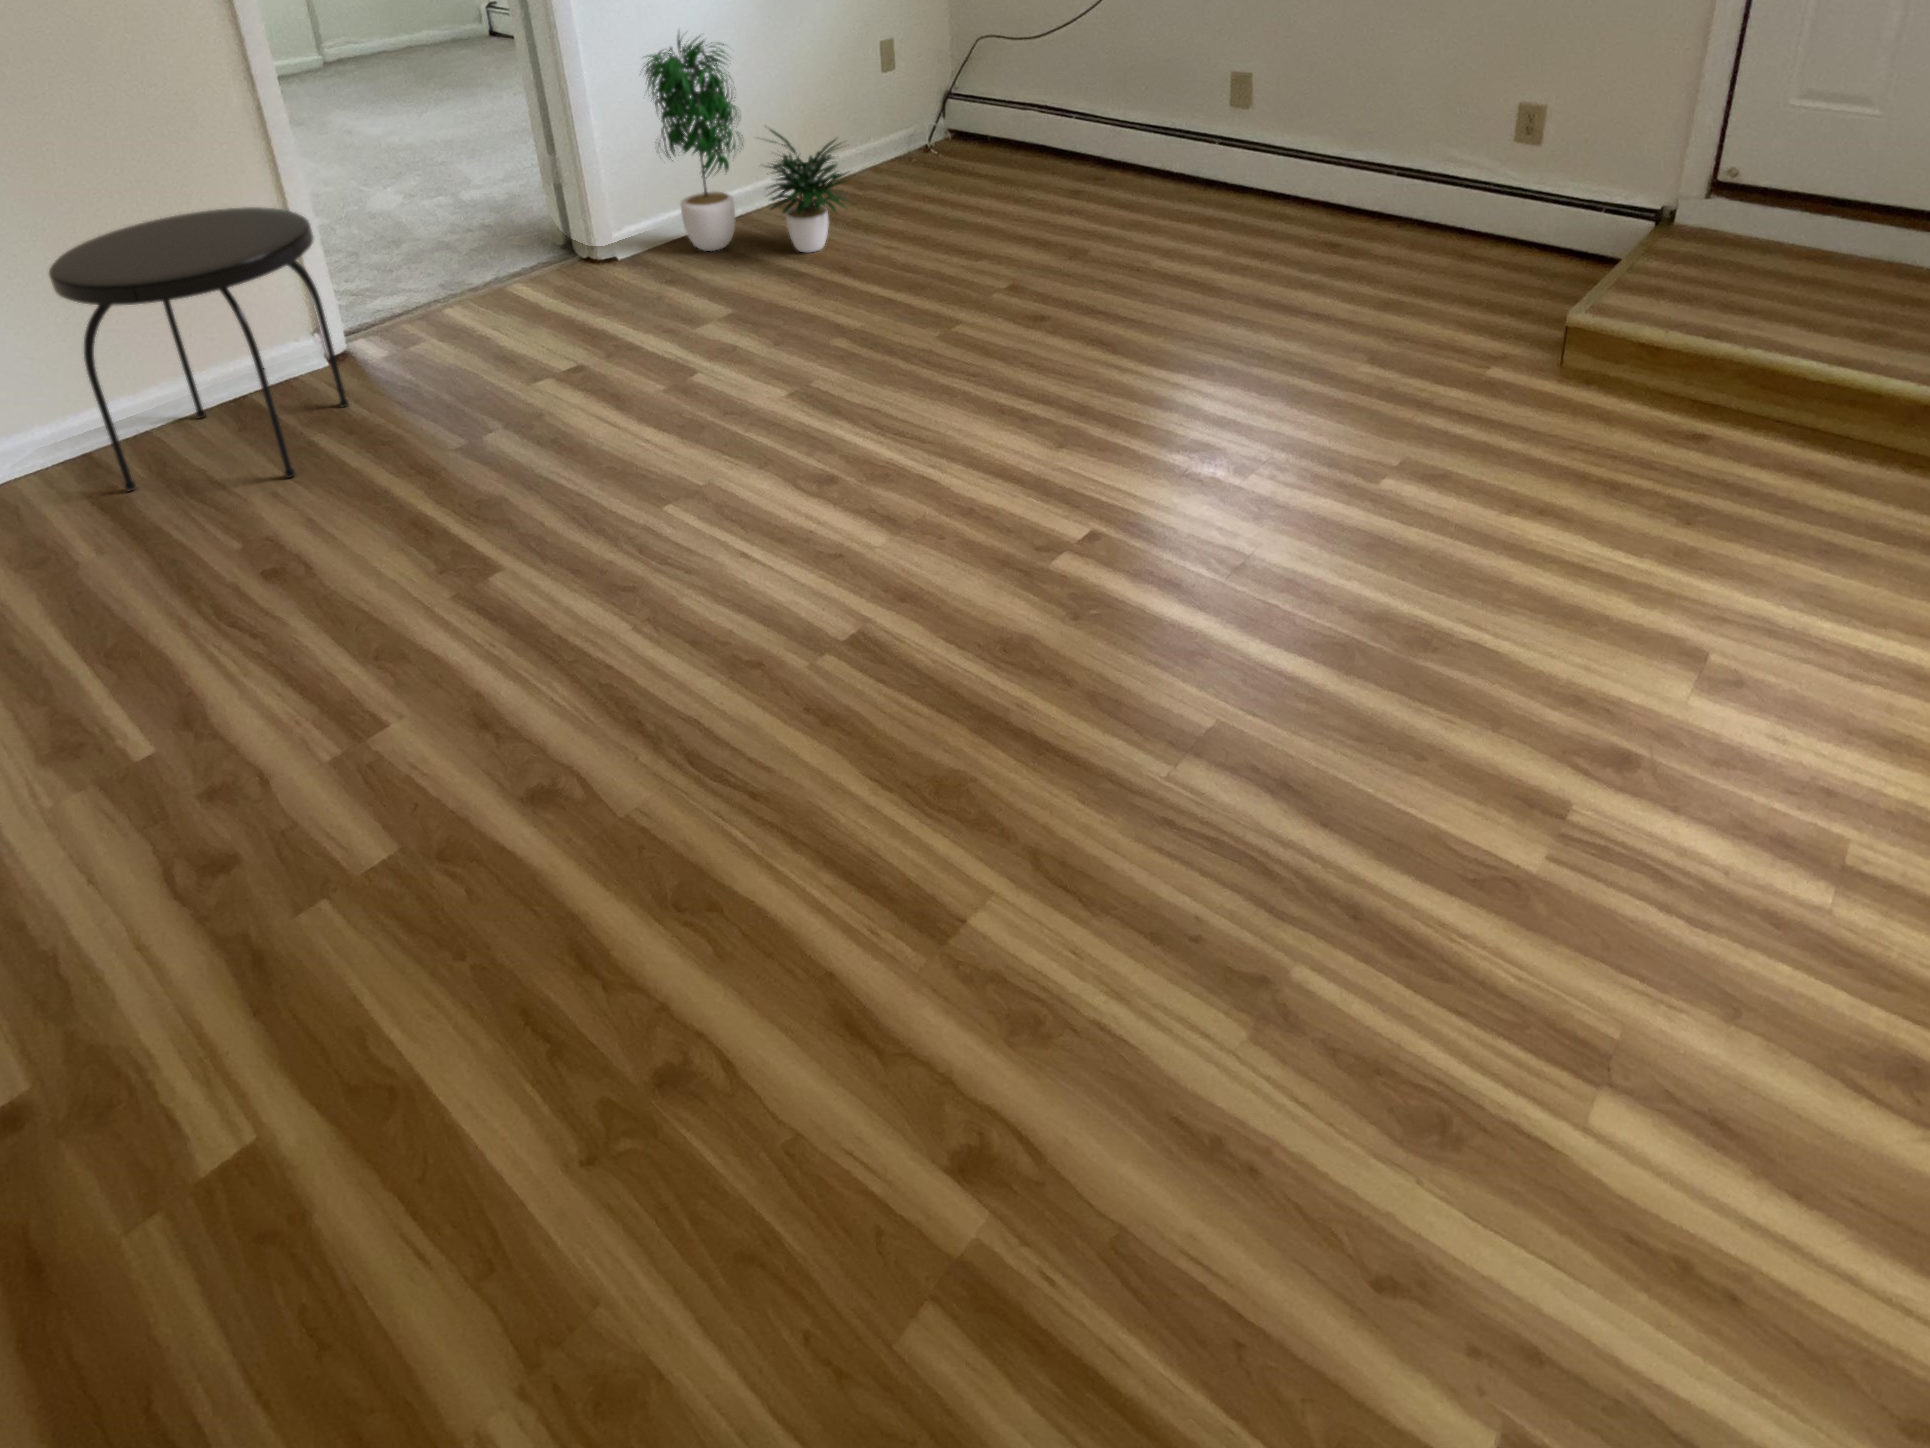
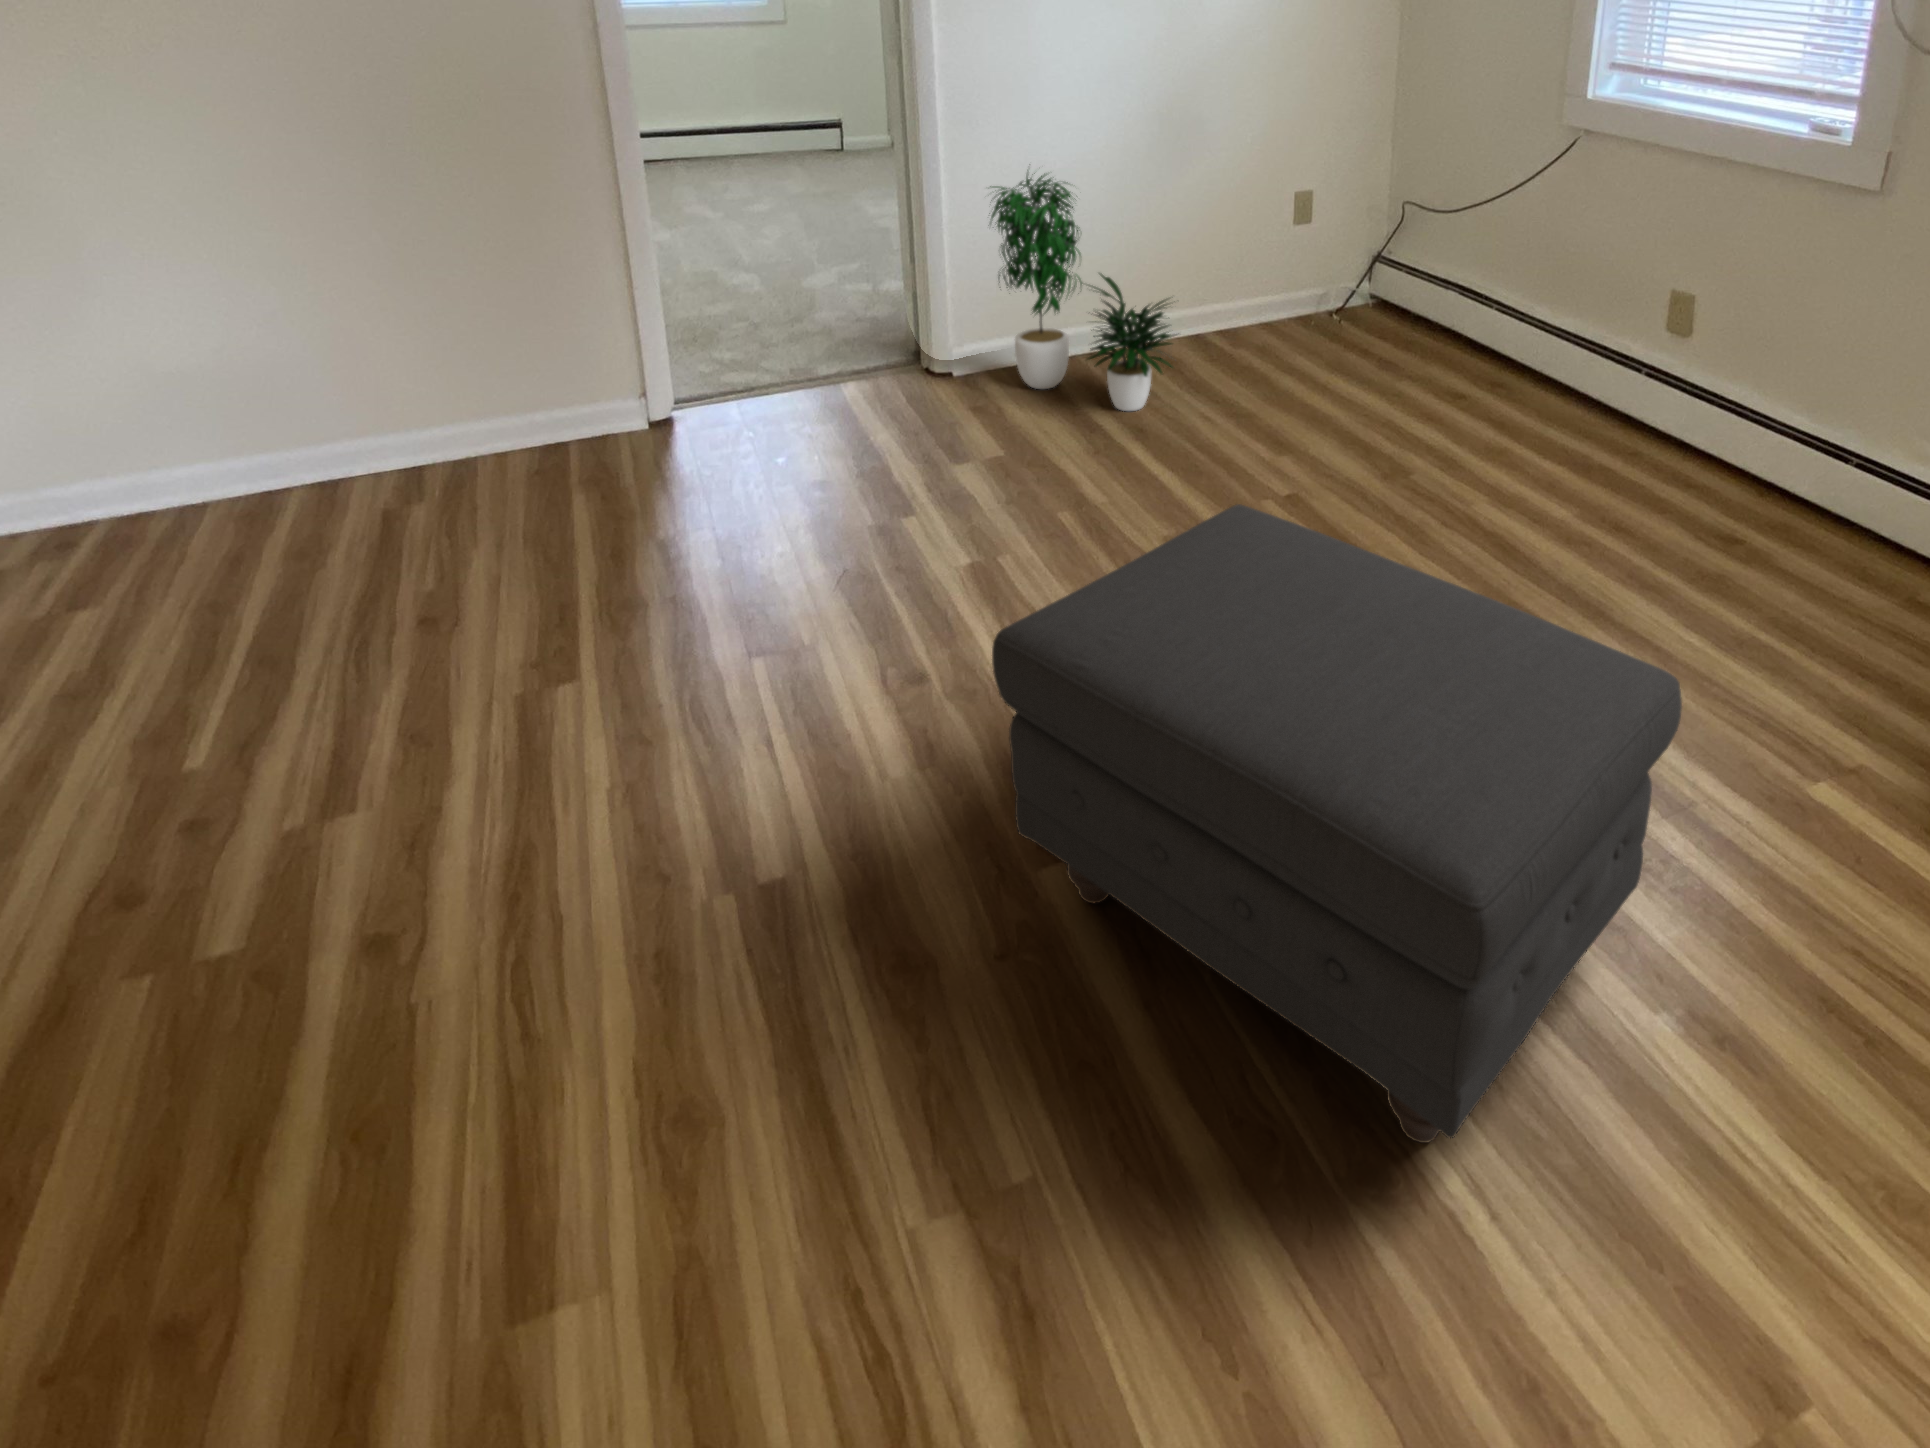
side table: present [49,207,349,491] -> none [373,280,623,536]
ottoman: none [1037,247,1523,619] -> present [992,504,1682,1143]

